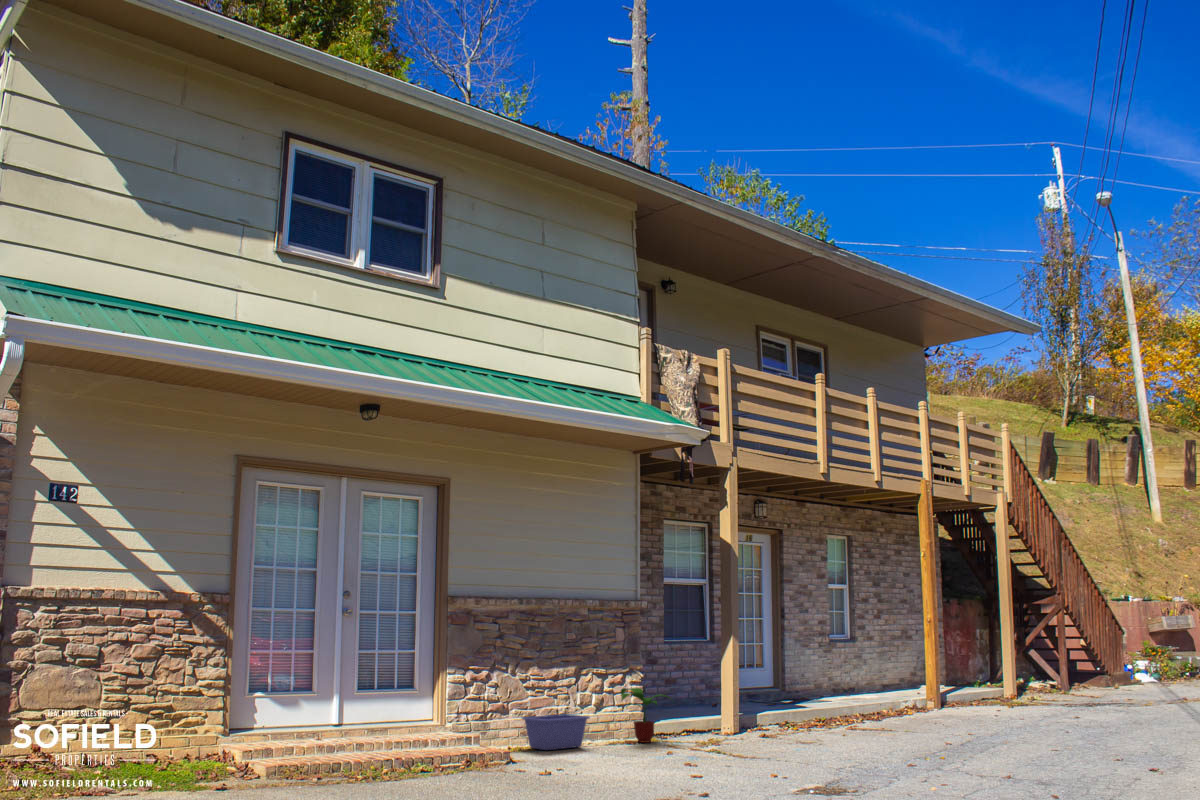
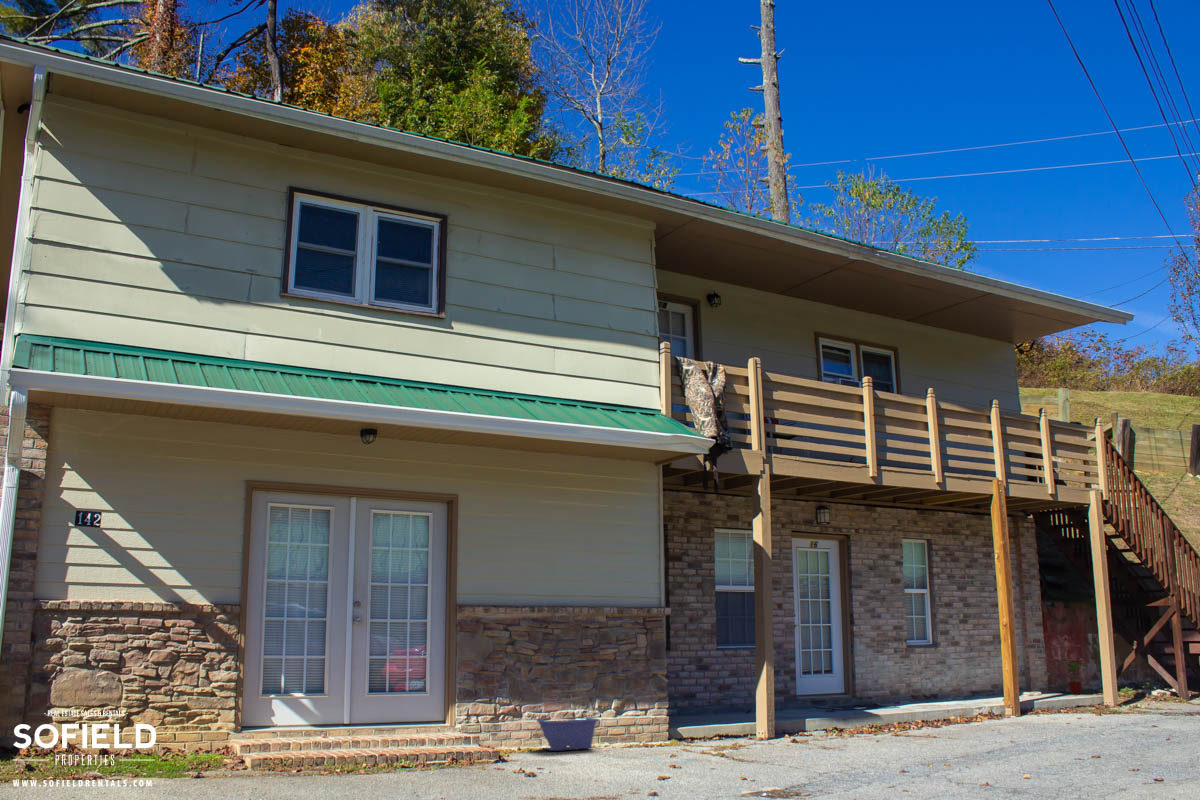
potted plant: present [621,688,670,743] -> present [1055,661,1088,694]

